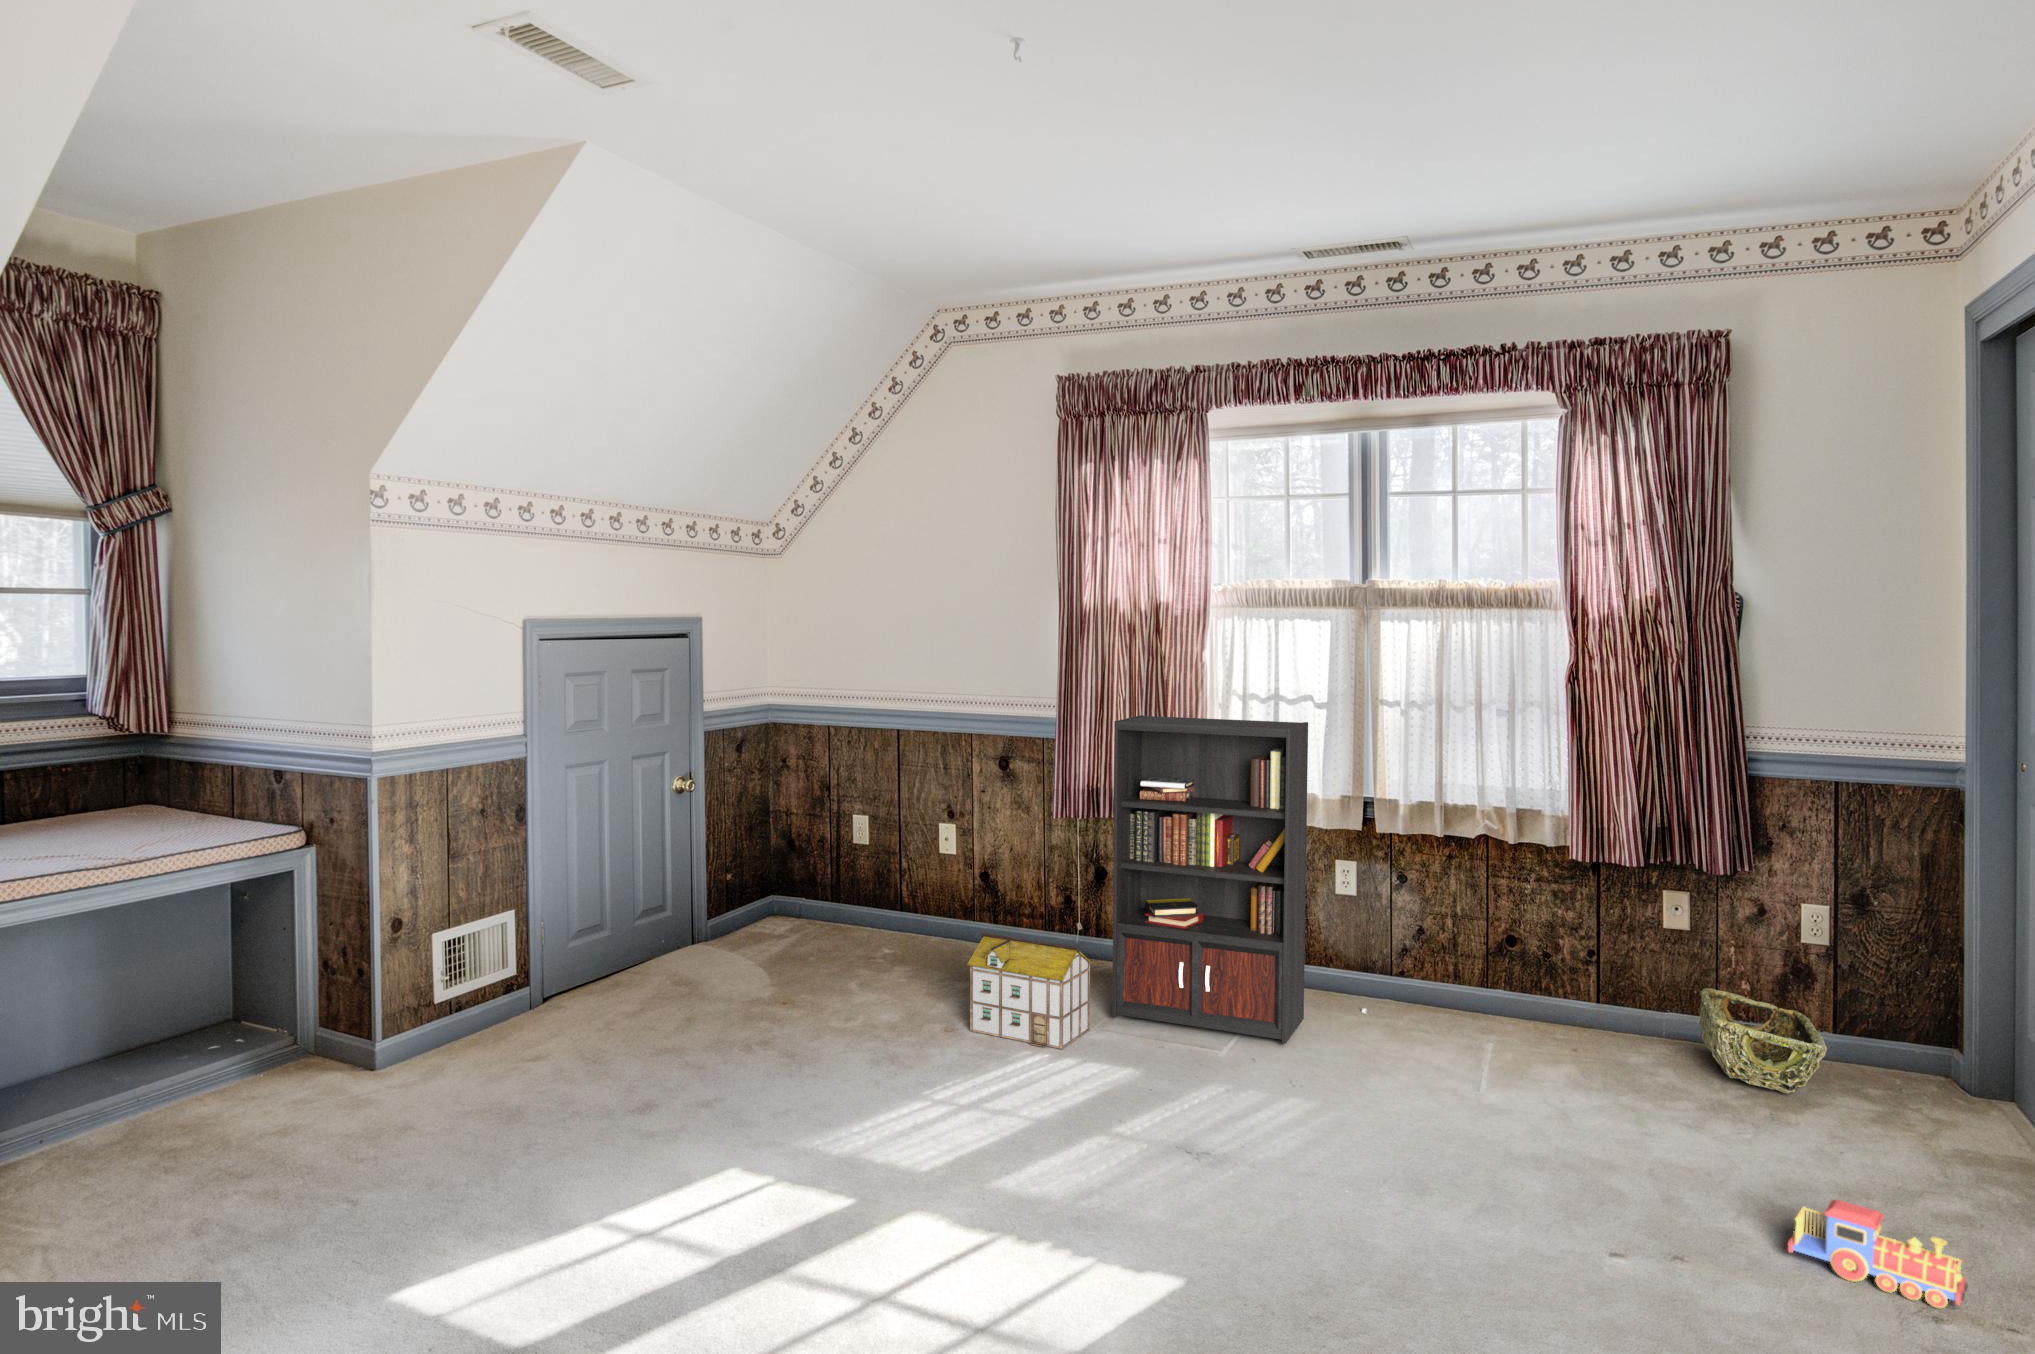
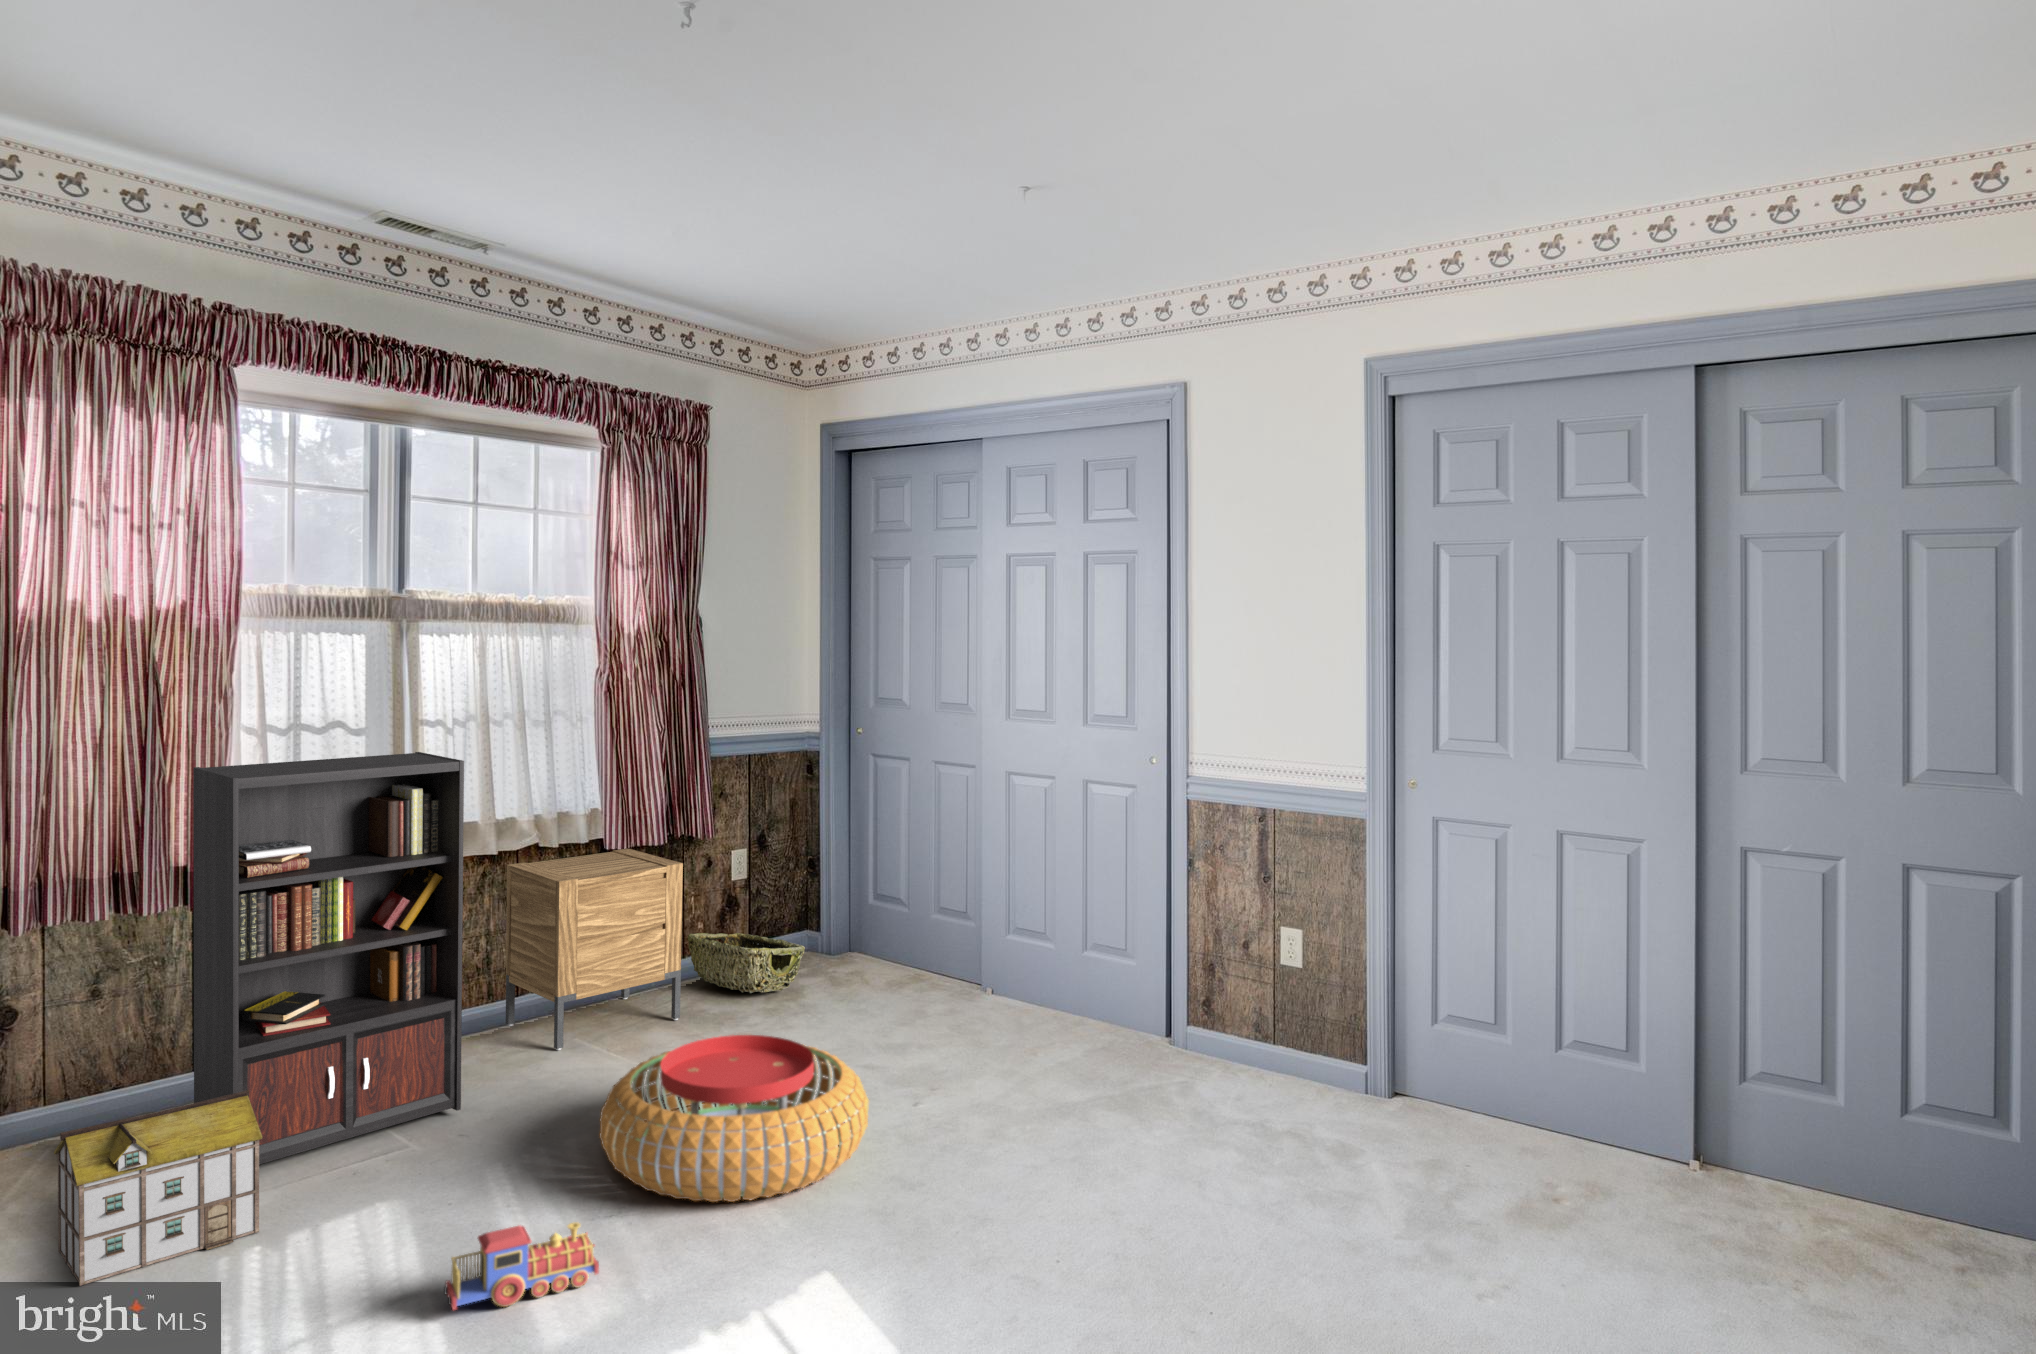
nightstand: none [1449,852,1619,1068] -> present [506,849,683,1050]
pouf: none [1226,1044,1527,1235] -> present [599,1035,869,1202]
toy train: present [1787,1200,1968,1308] -> present [444,1222,599,1311]

